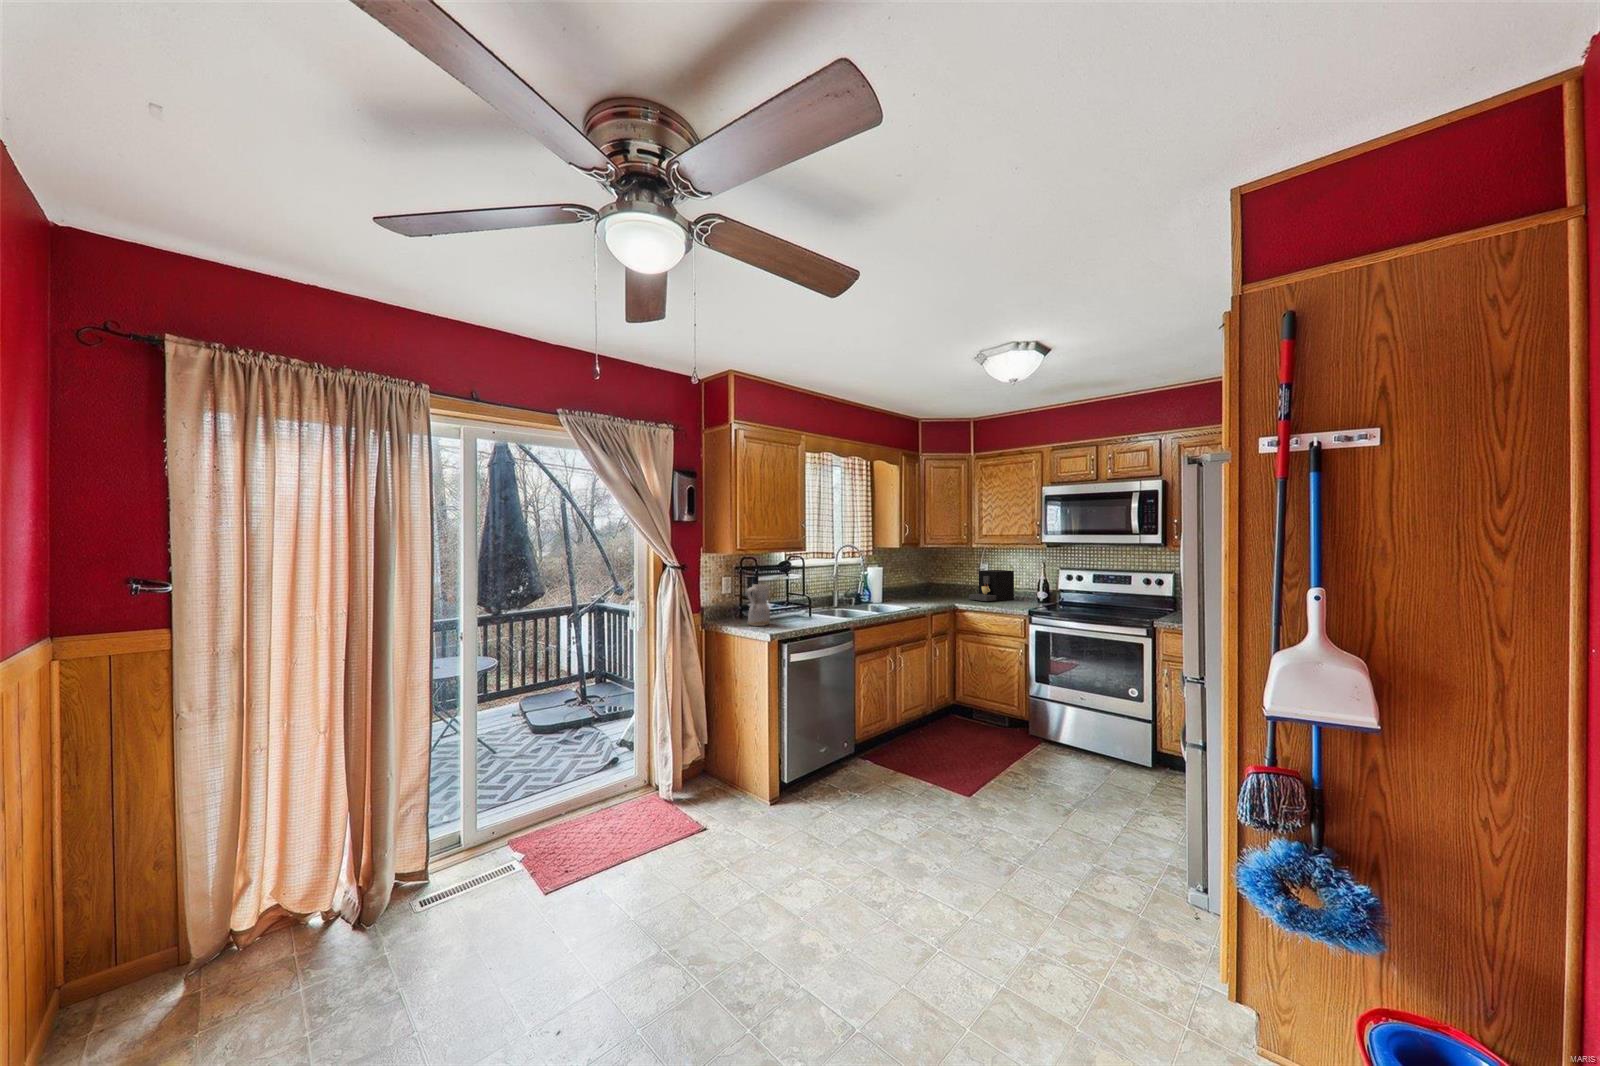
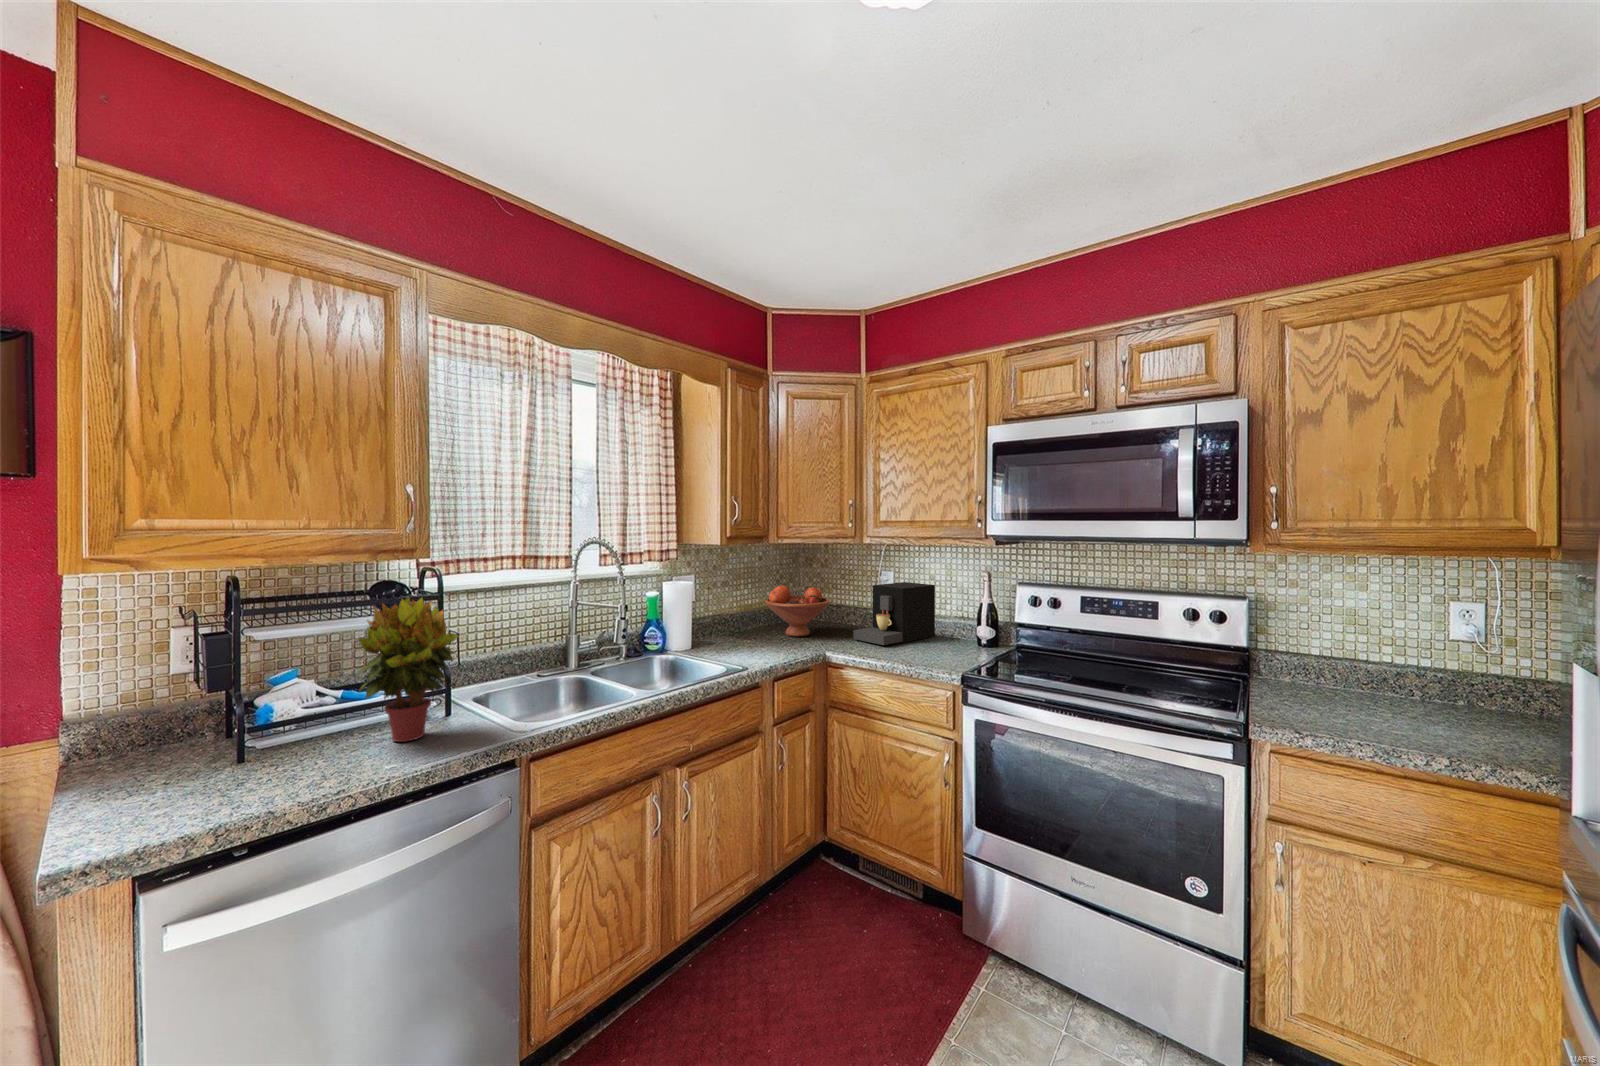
potted plant: none [792,566,827,620] -> present [357,596,459,742]
fruit bowl: none [919,571,955,598] -> present [765,585,830,636]
ceramic pitcher: present [747,584,770,626] -> none [125,656,246,789]

